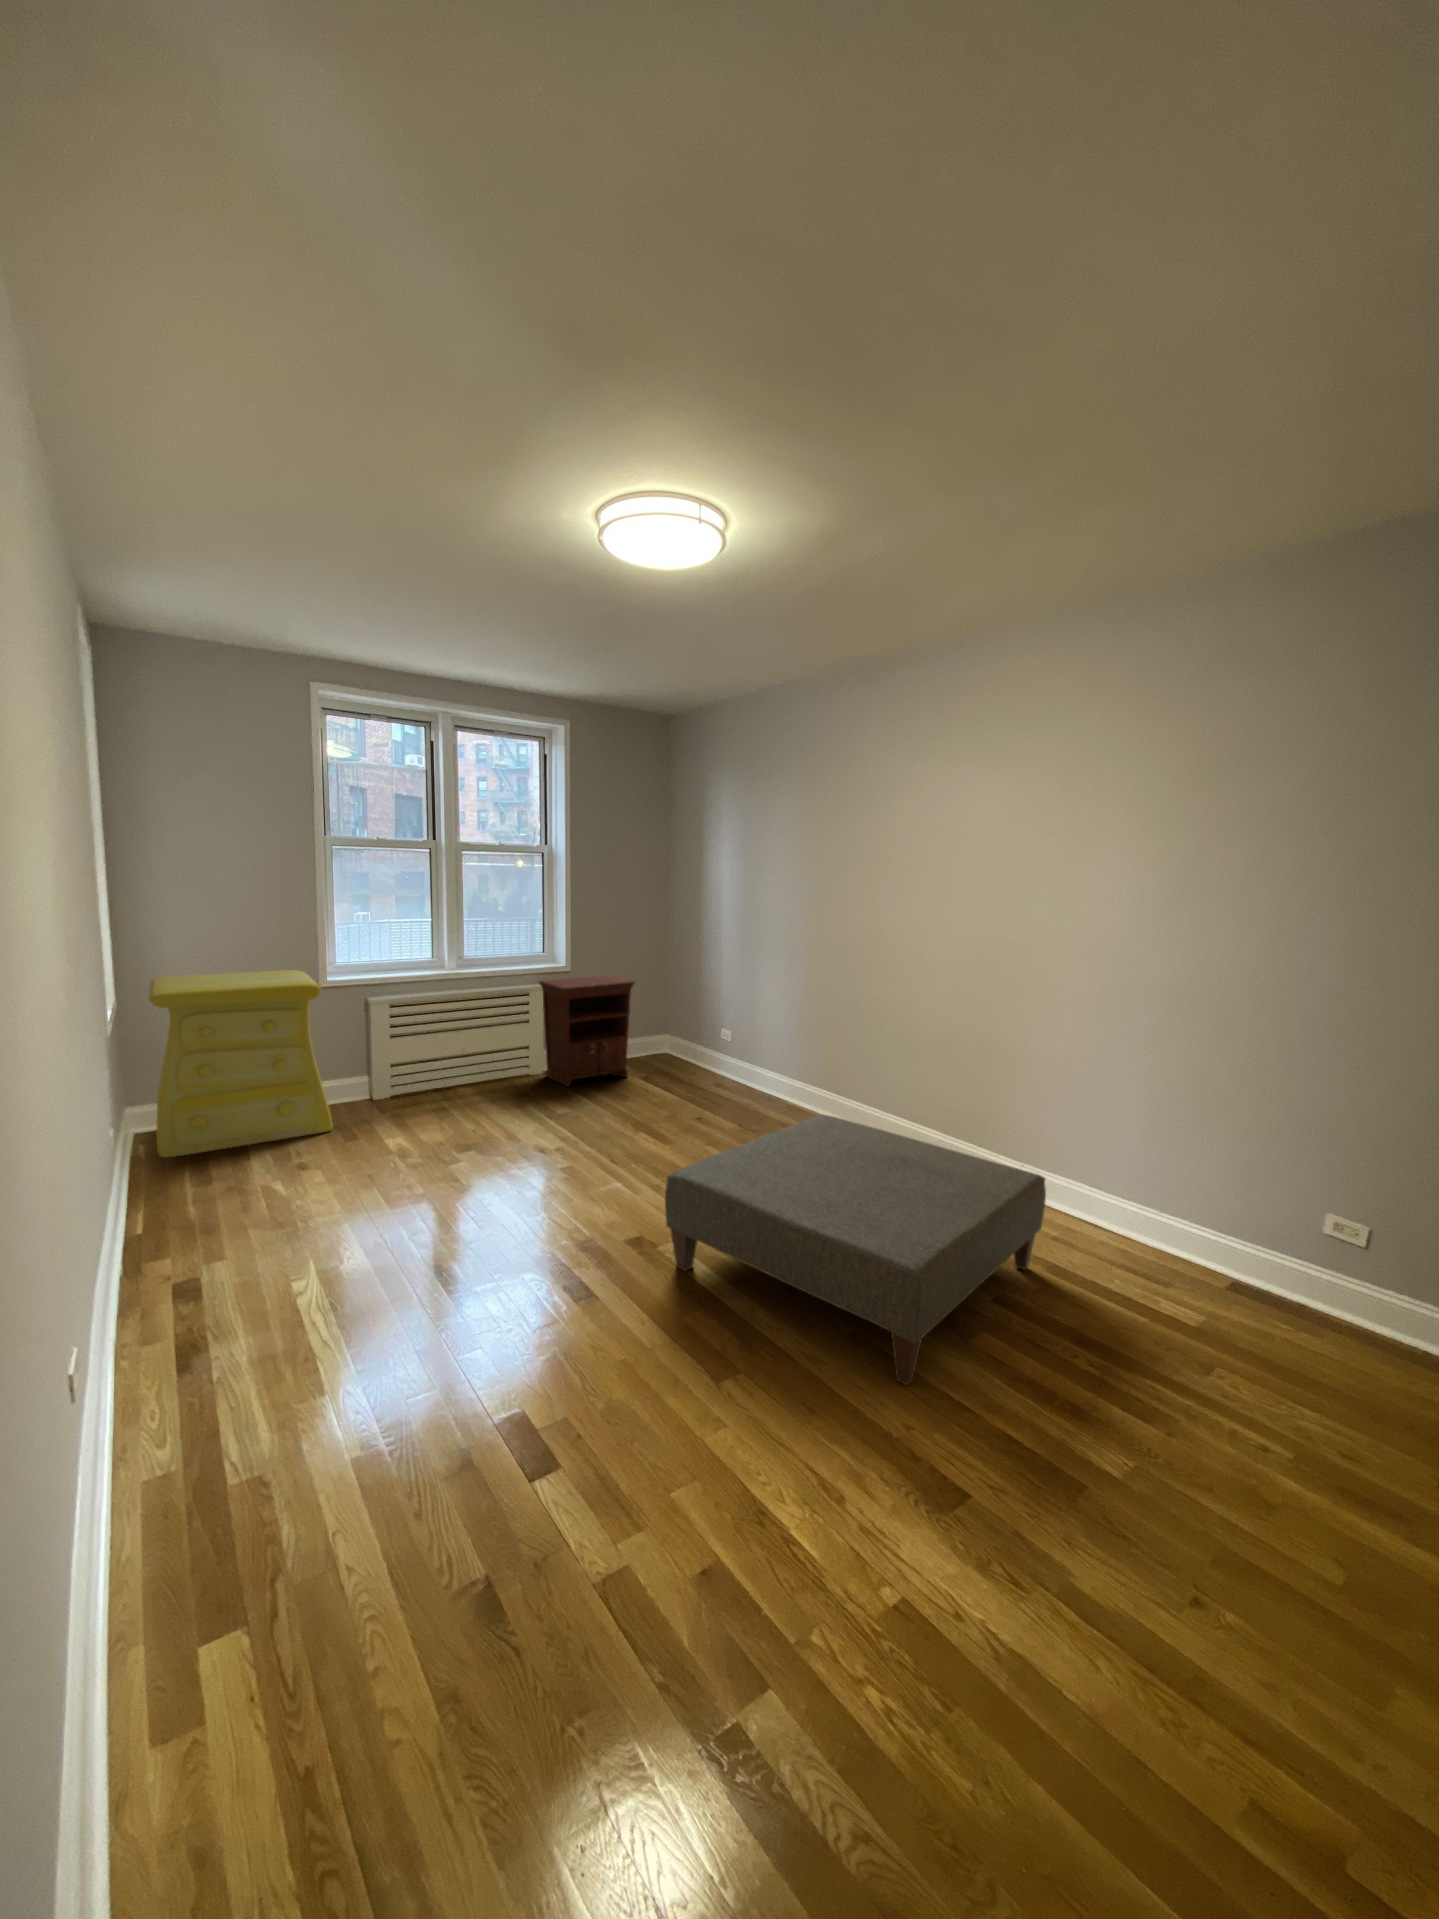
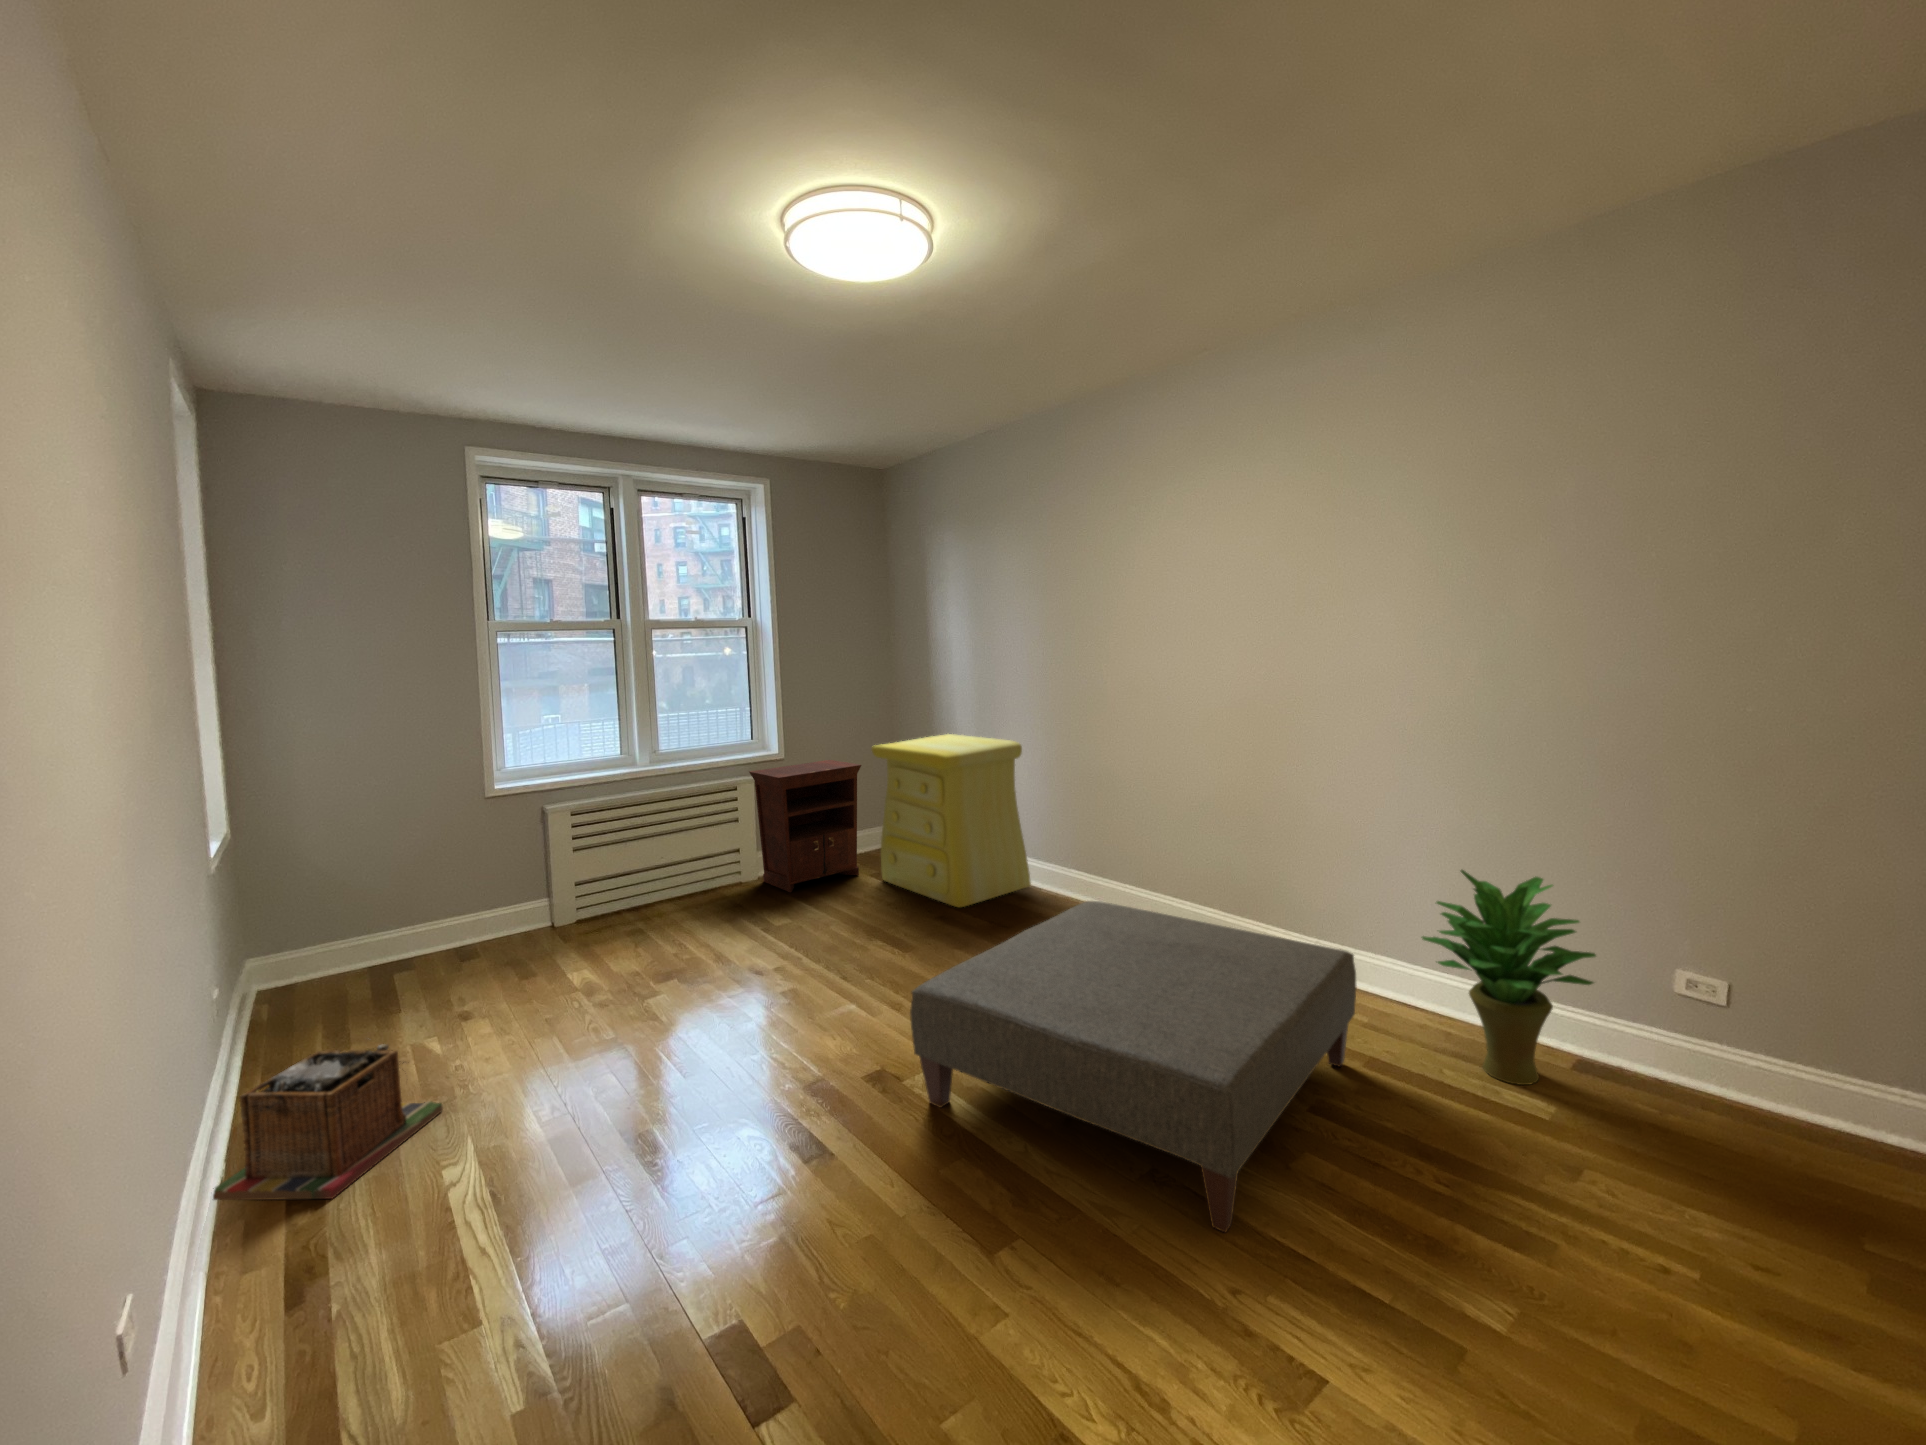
dresser: present [149,970,333,1158] -> present [872,734,1031,907]
potted plant: none [1107,1114,1258,1299] -> present [1421,870,1596,1085]
laundry basket: none [126,1175,292,1292] -> present [213,1044,443,1200]

